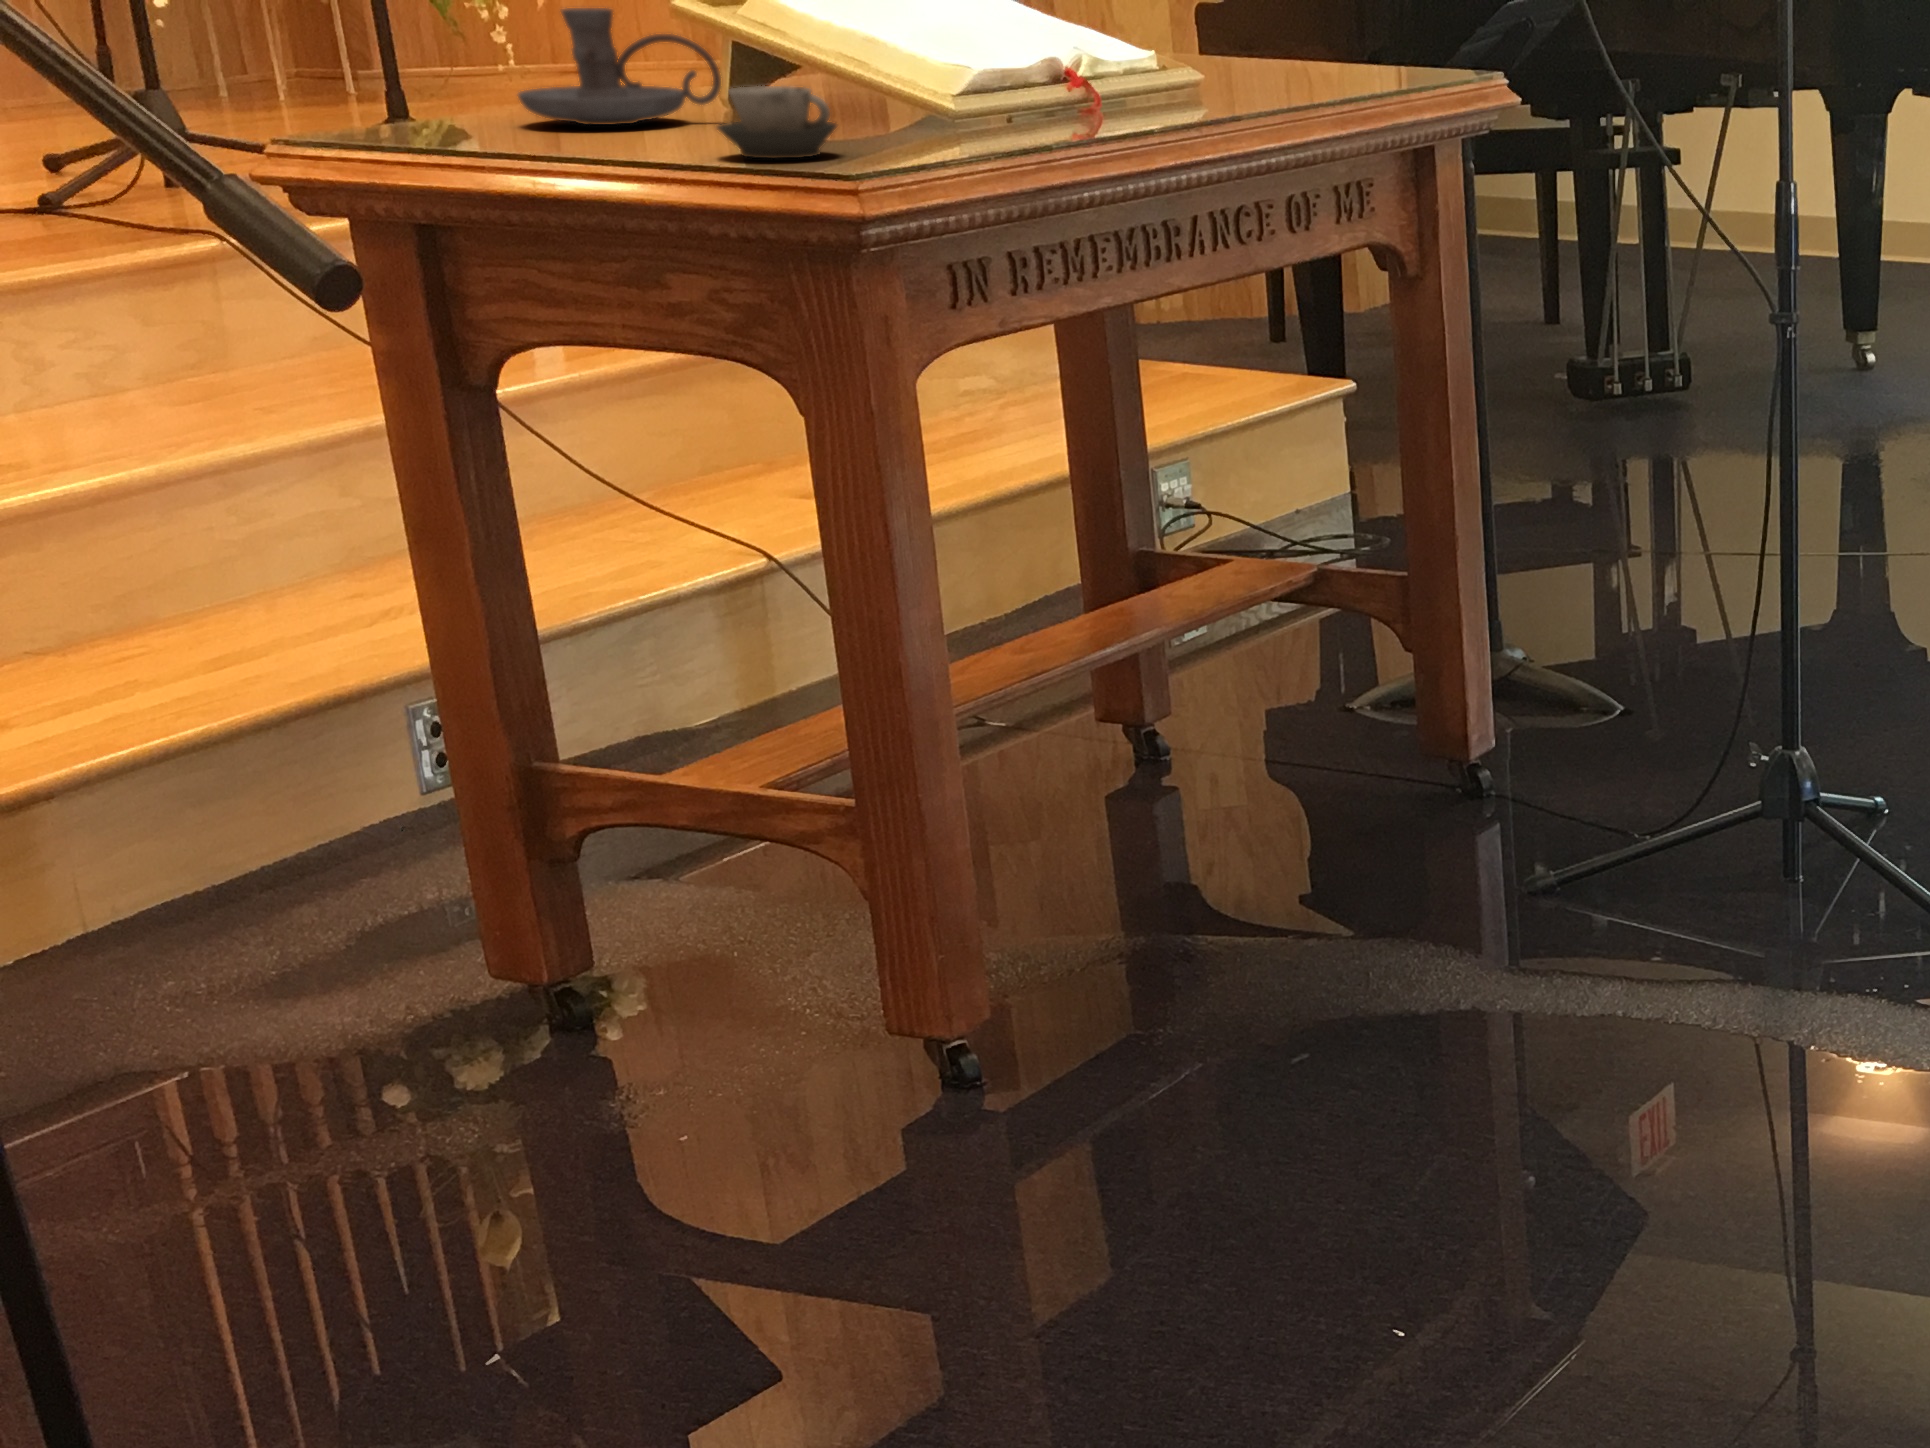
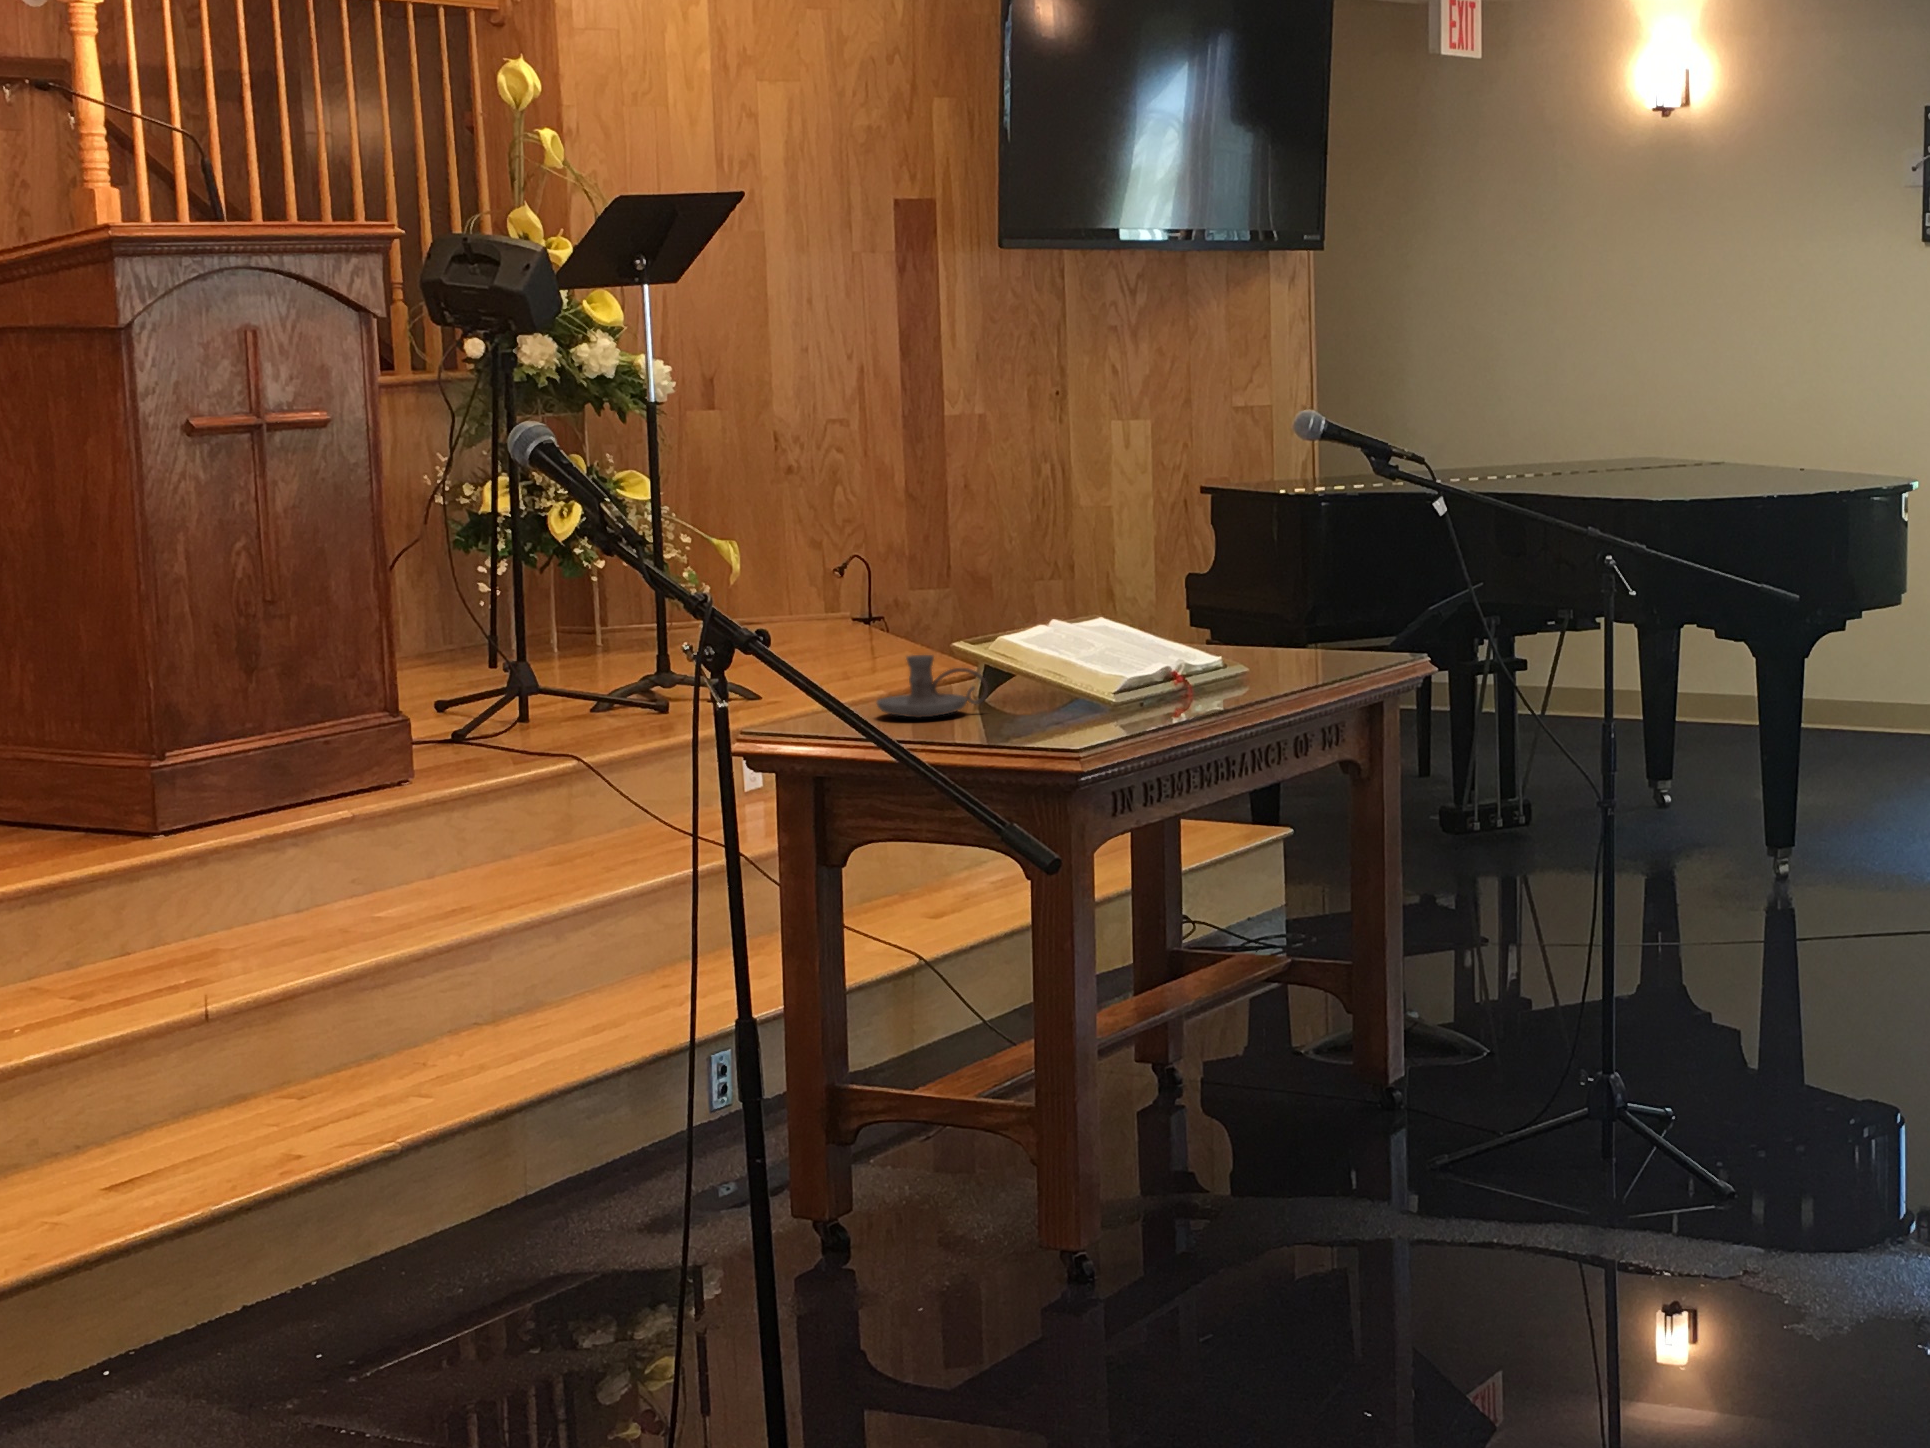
cup: present [717,86,837,158] -> none [1002,702,1068,741]

